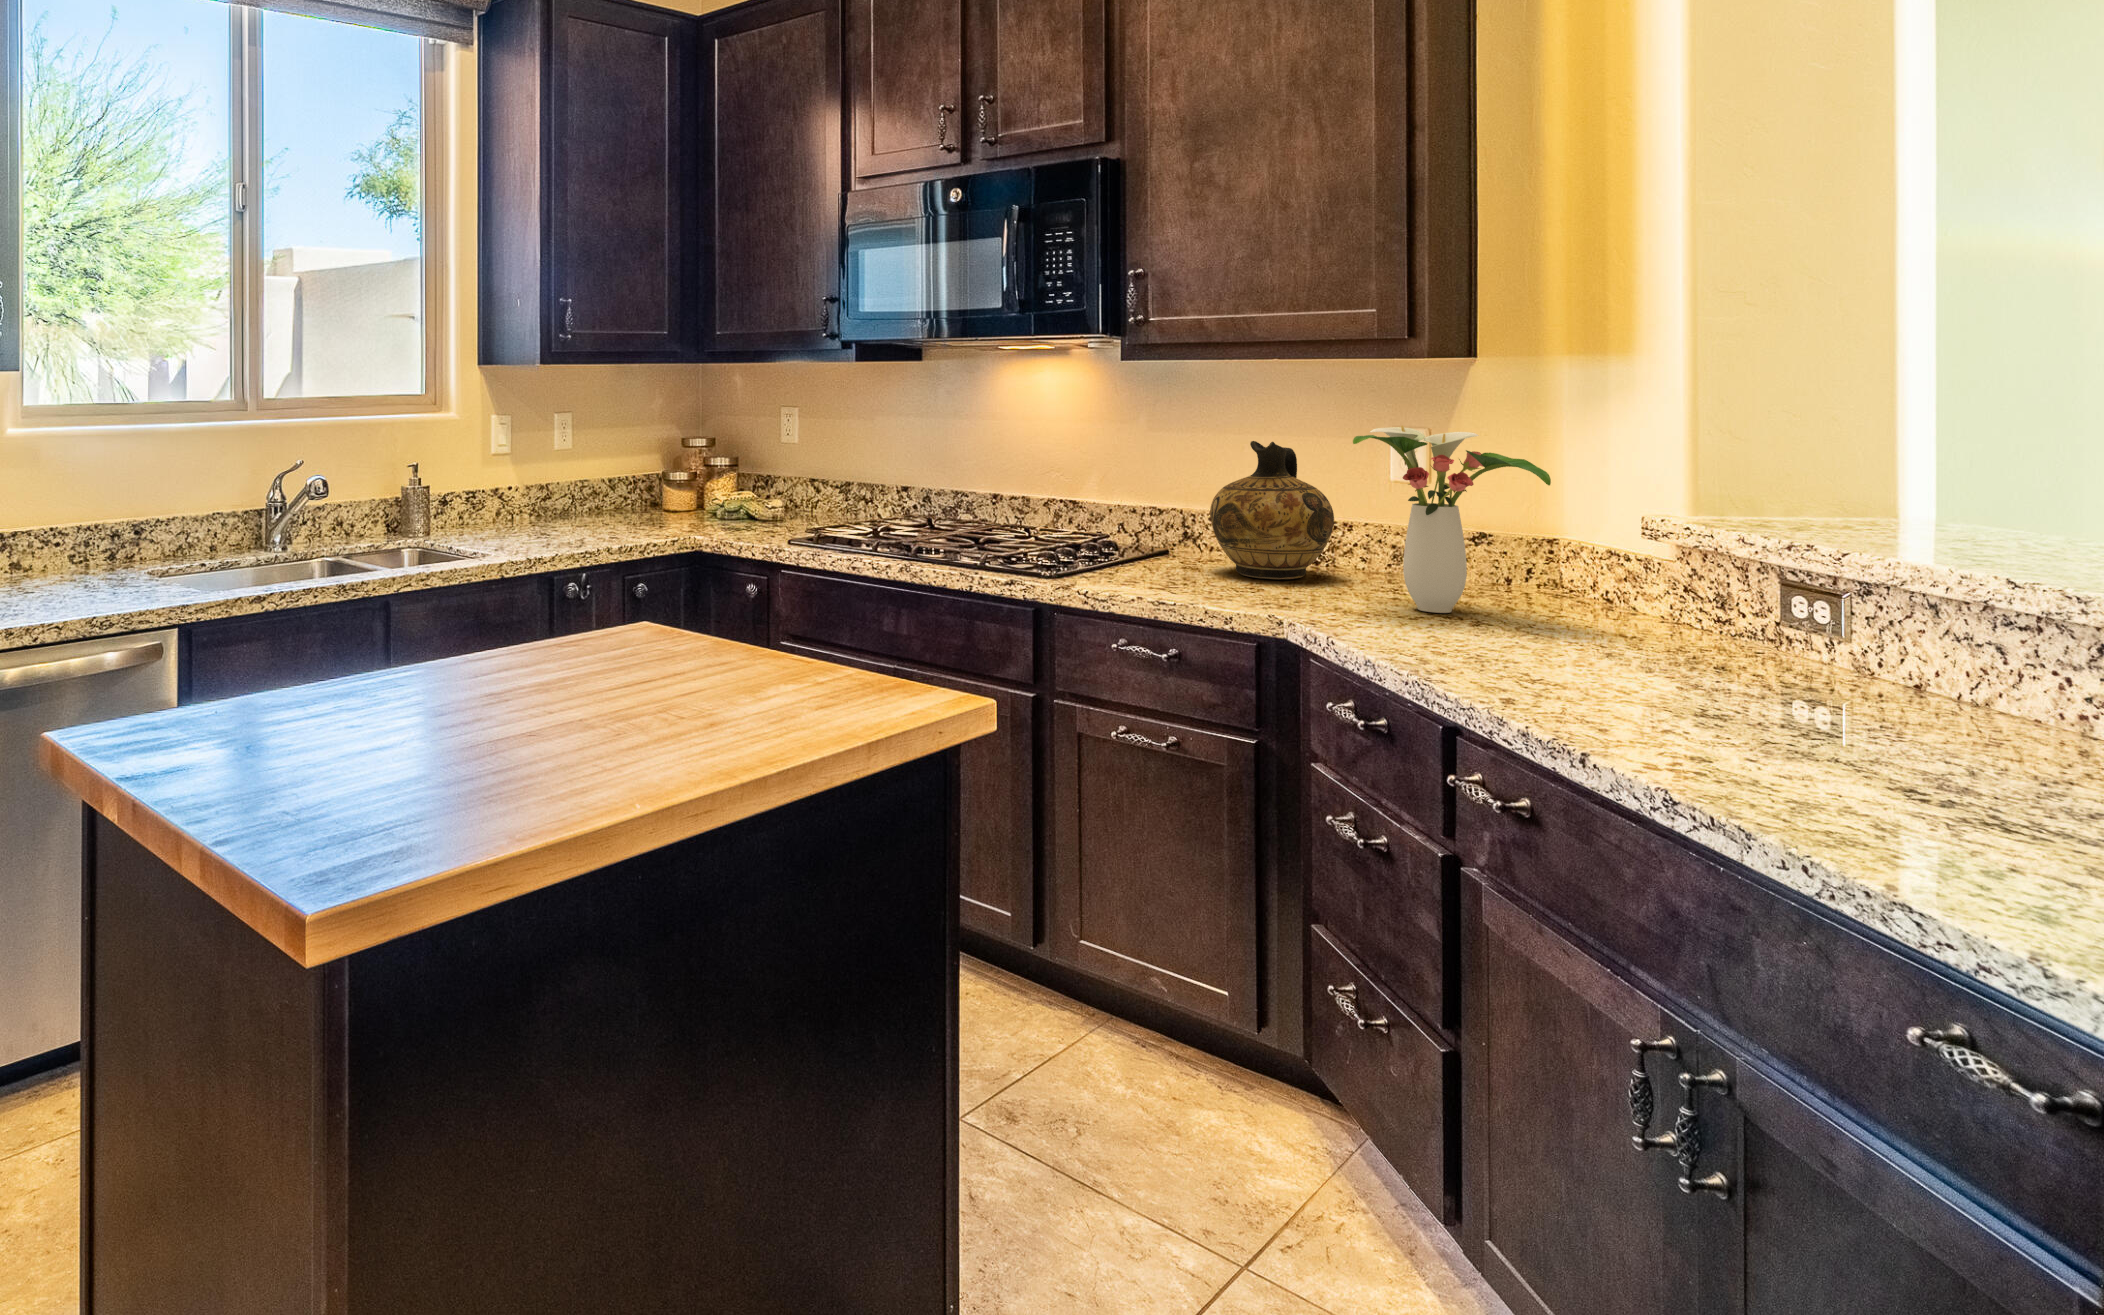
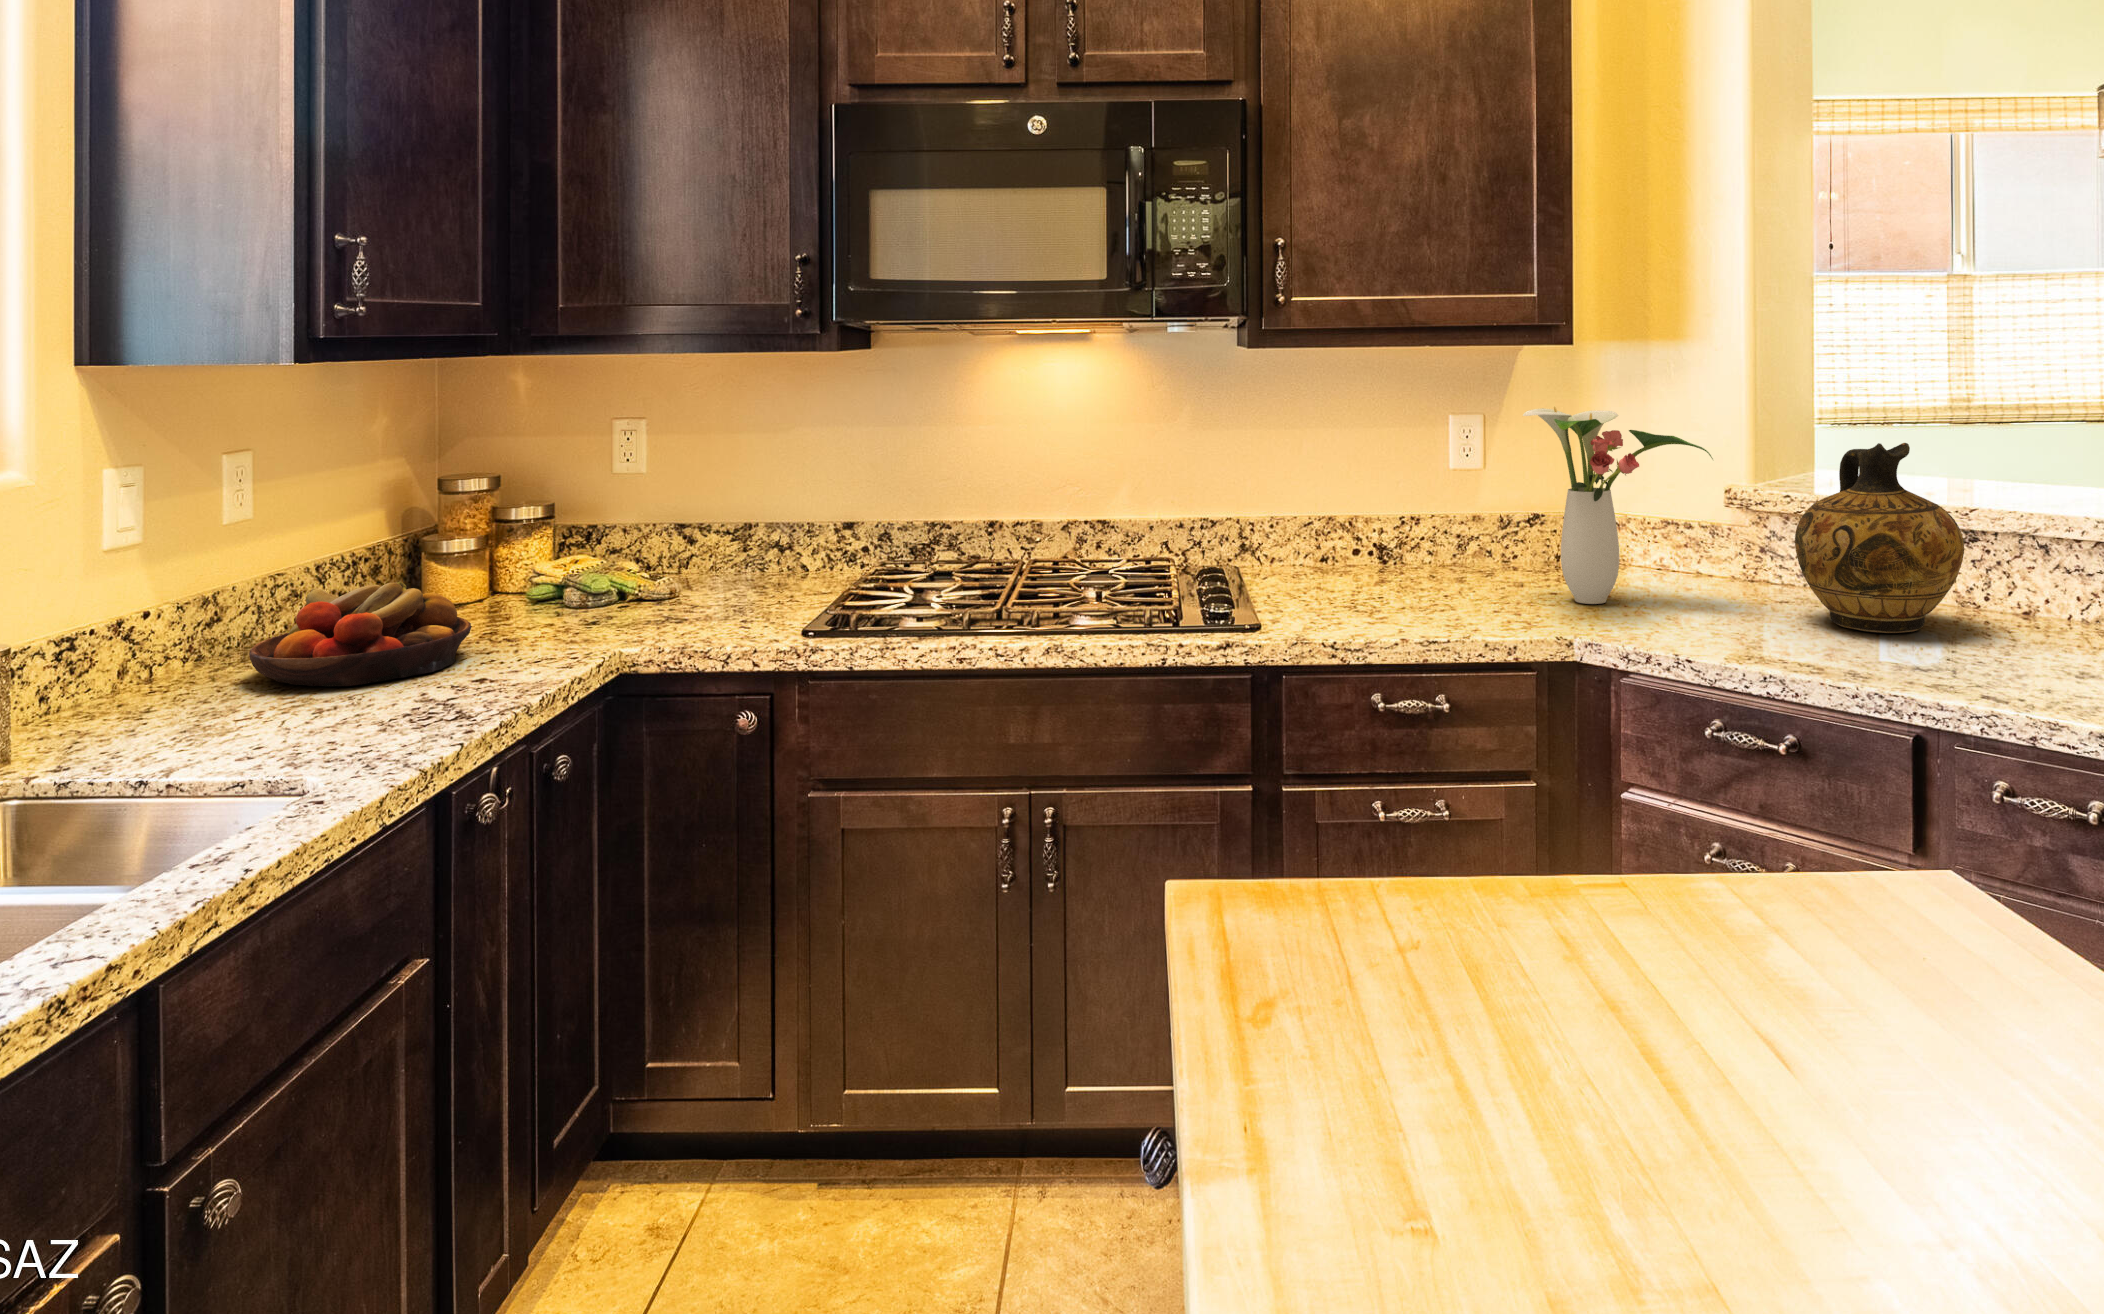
ceramic jug: present [1210,441,1334,579] -> present [1795,443,1964,633]
fruit bowl: none [544,487,645,536] -> present [249,582,472,687]

